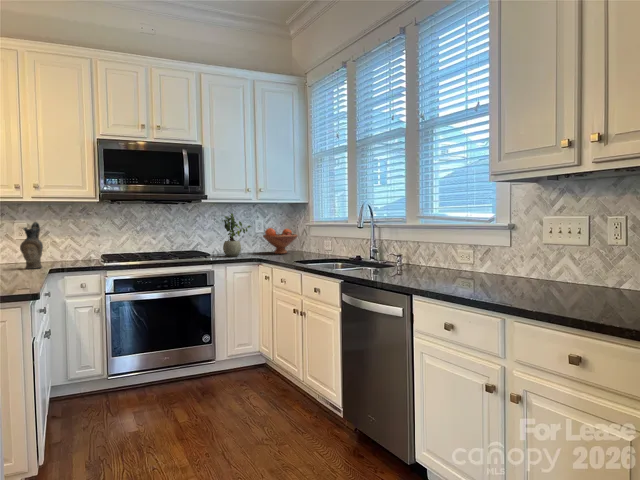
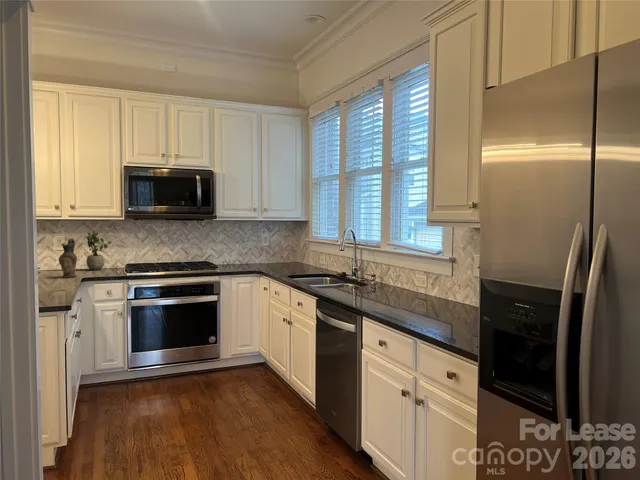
potted plant: present [222,213,251,257] -> present [85,230,111,271]
fruit bowl: present [263,228,298,254] -> none [266,243,297,267]

